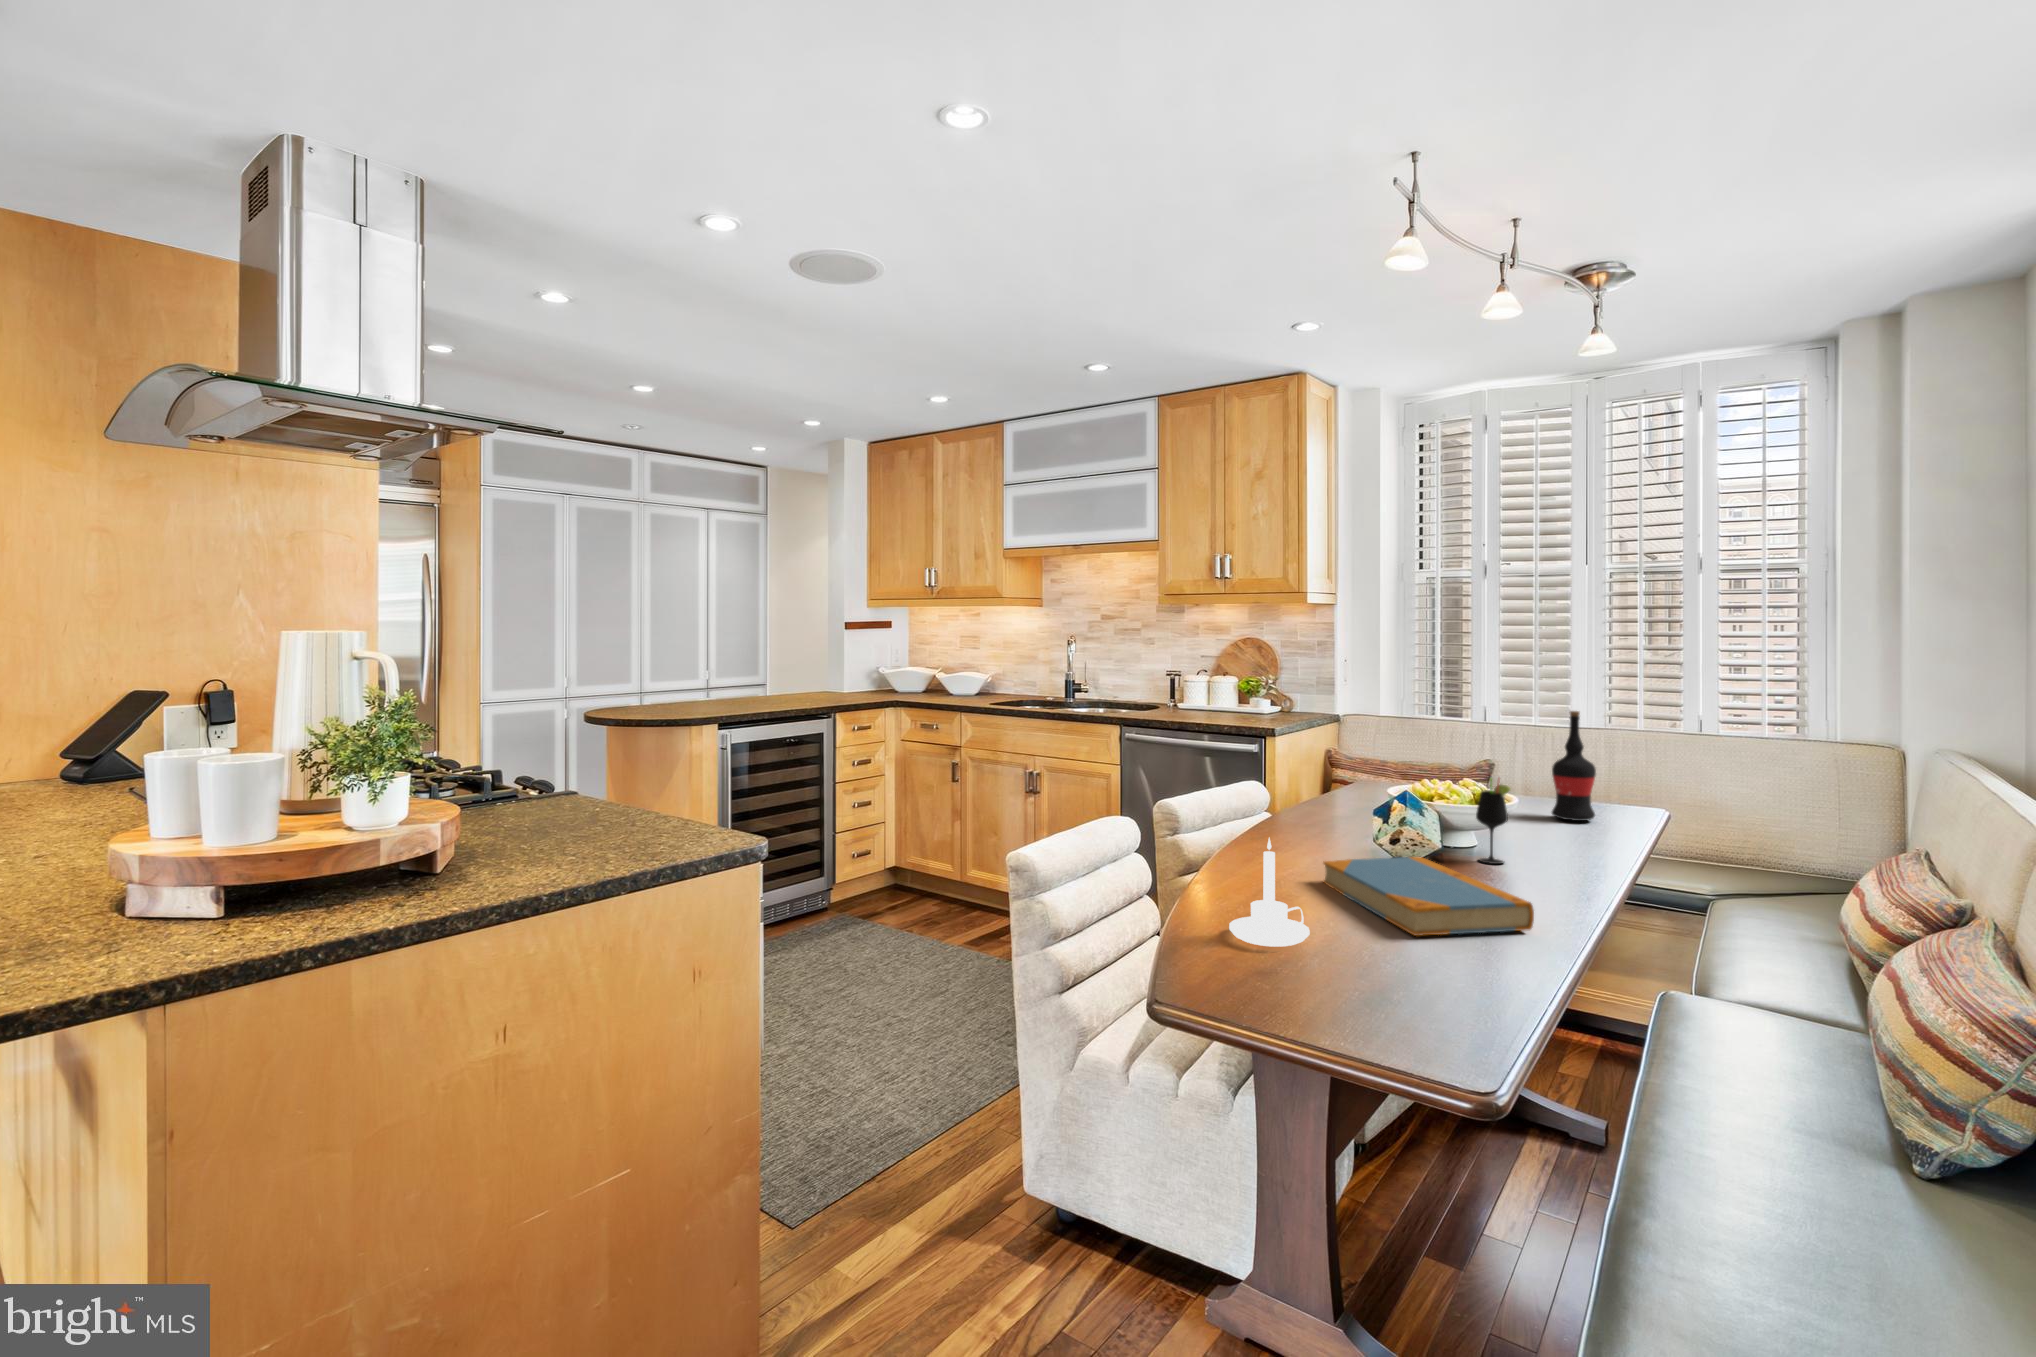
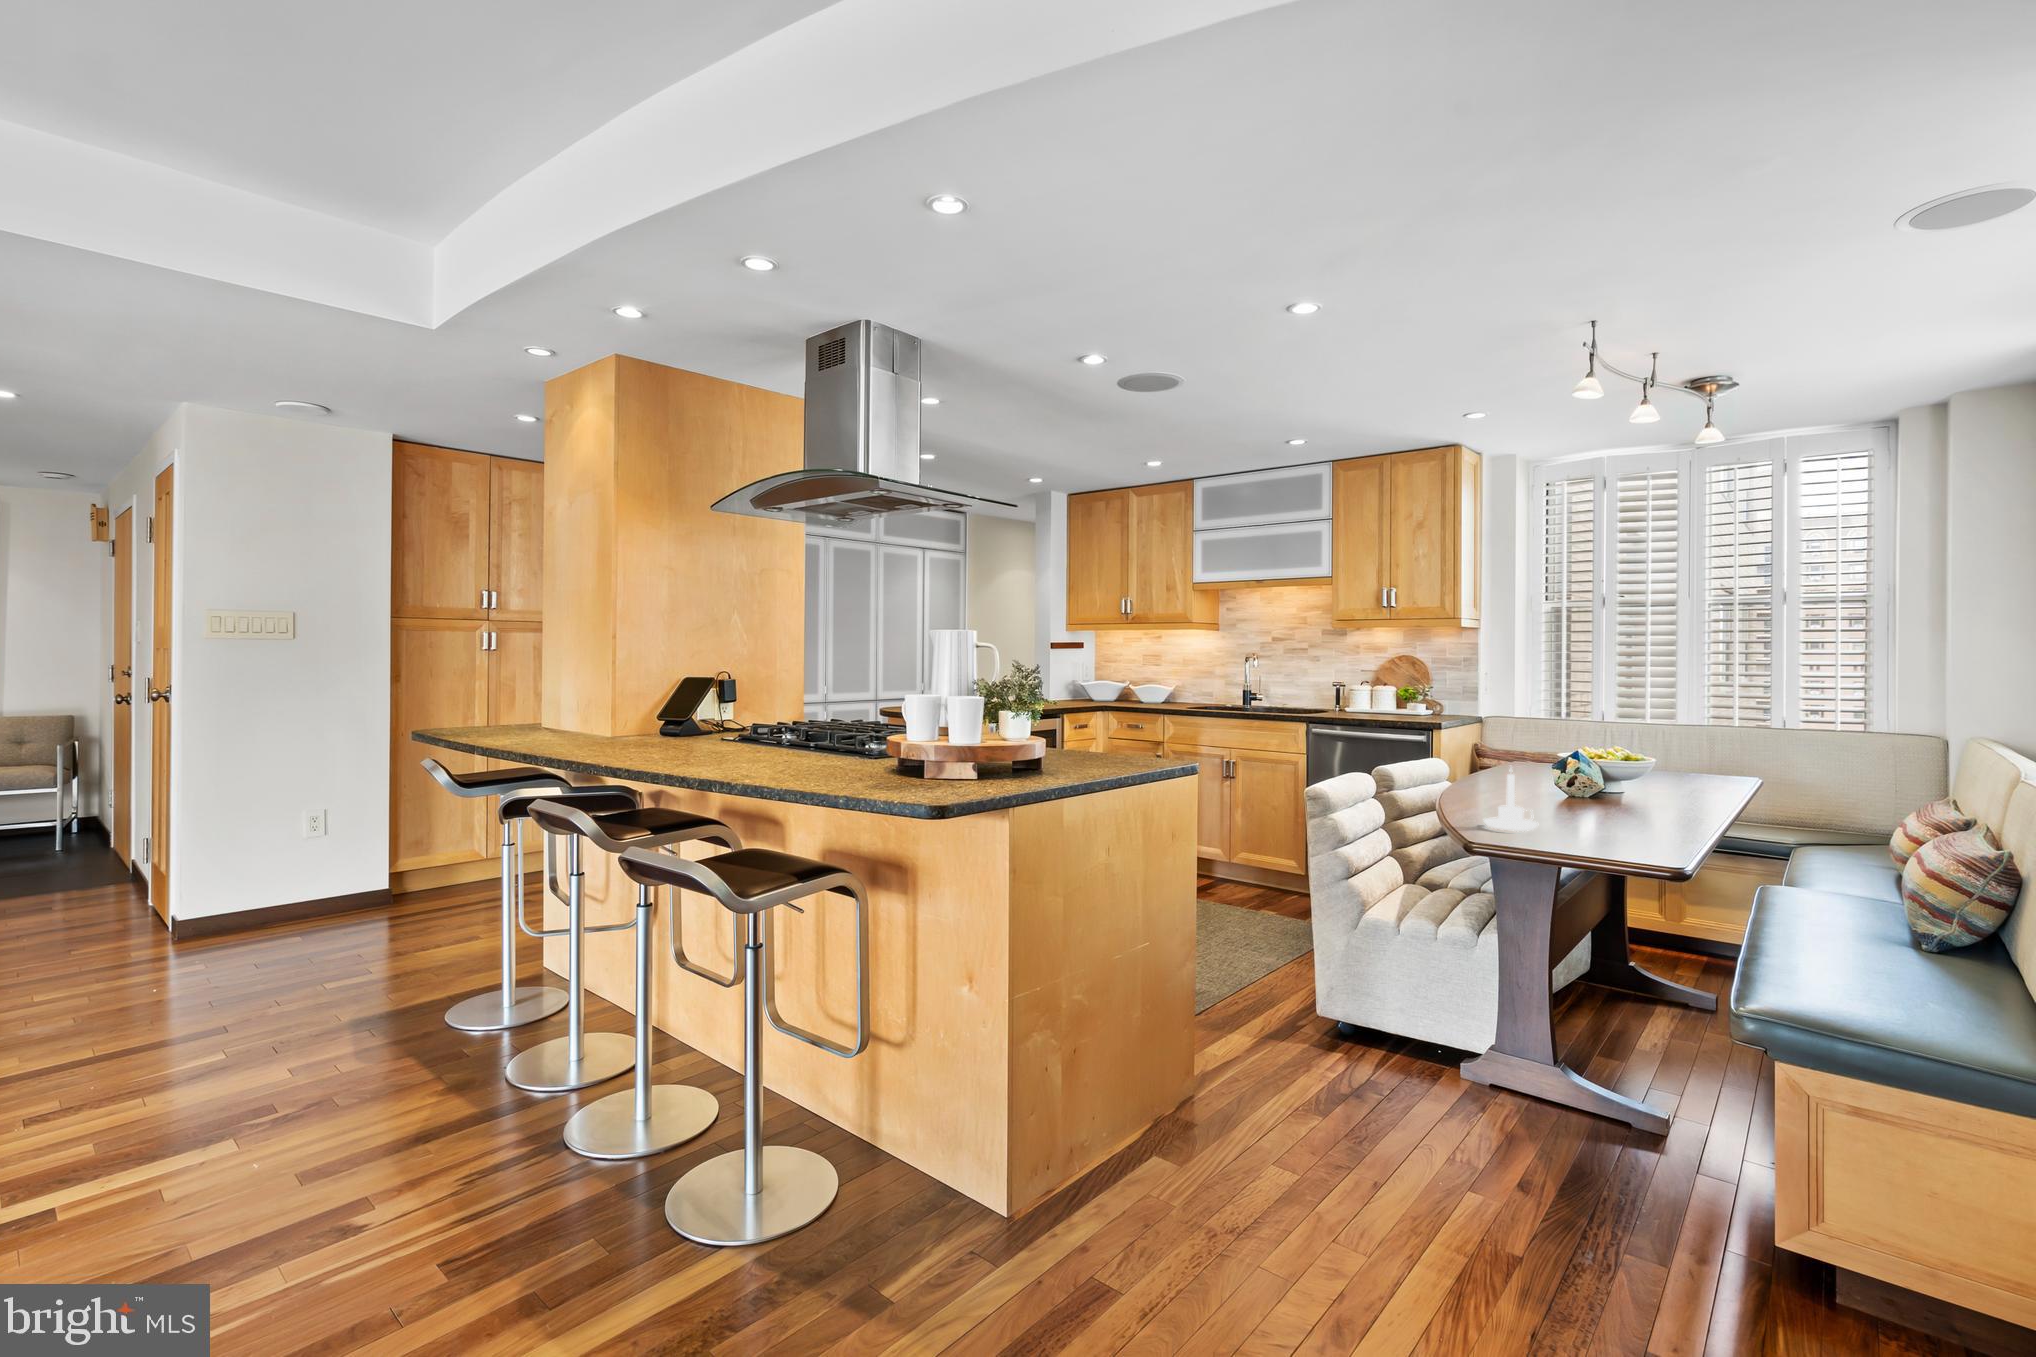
wine bottle: present [1552,711,1596,821] -> none [1677,704,1711,783]
wine glass: present [1476,778,1510,864] -> none [1629,742,1656,802]
book: present [1323,857,1534,936] -> none [1527,793,1683,829]

